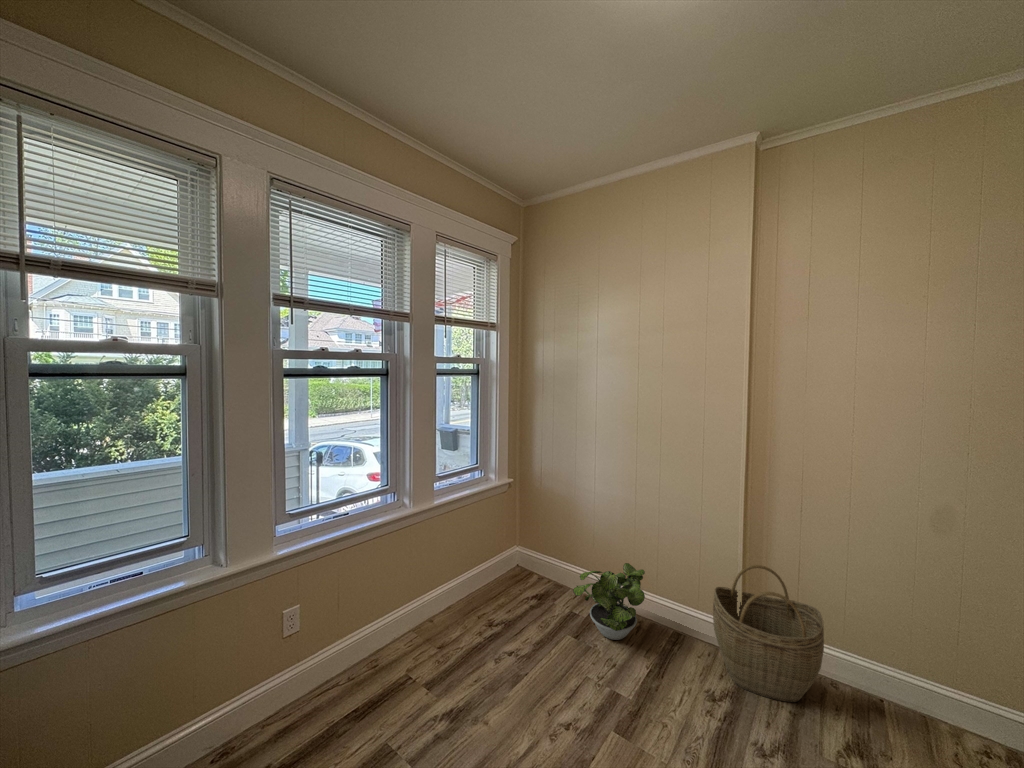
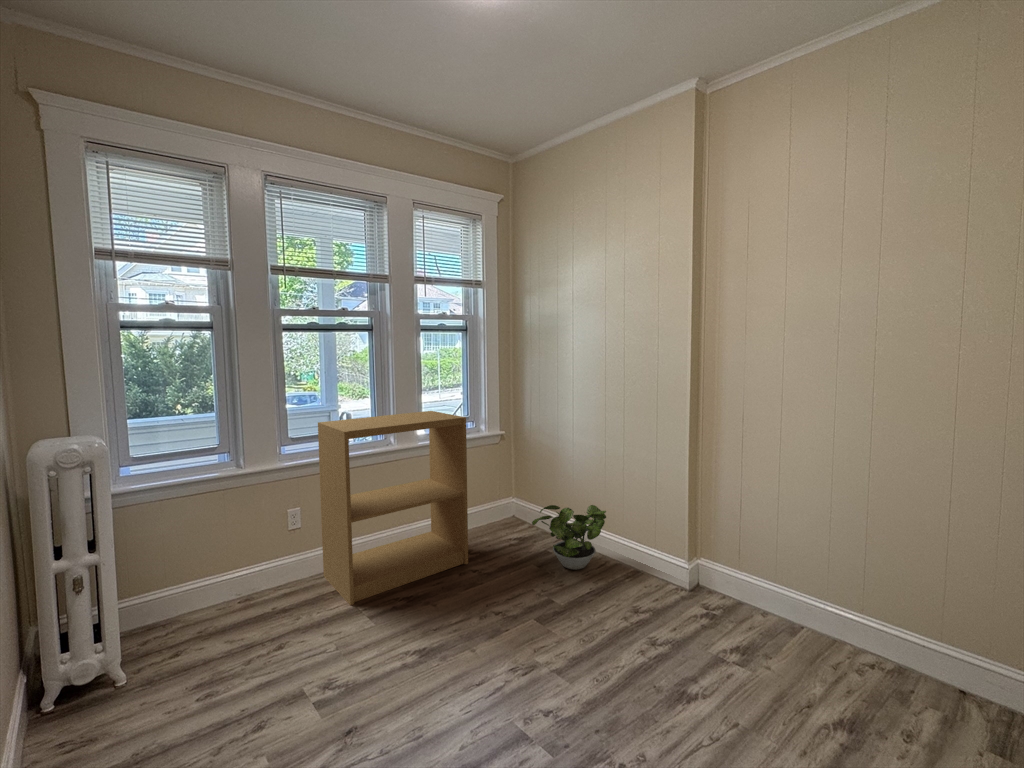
bookshelf: none [327,464,503,743] -> present [318,411,468,605]
woven basket: present [713,565,824,702] -> none [651,503,745,620]

